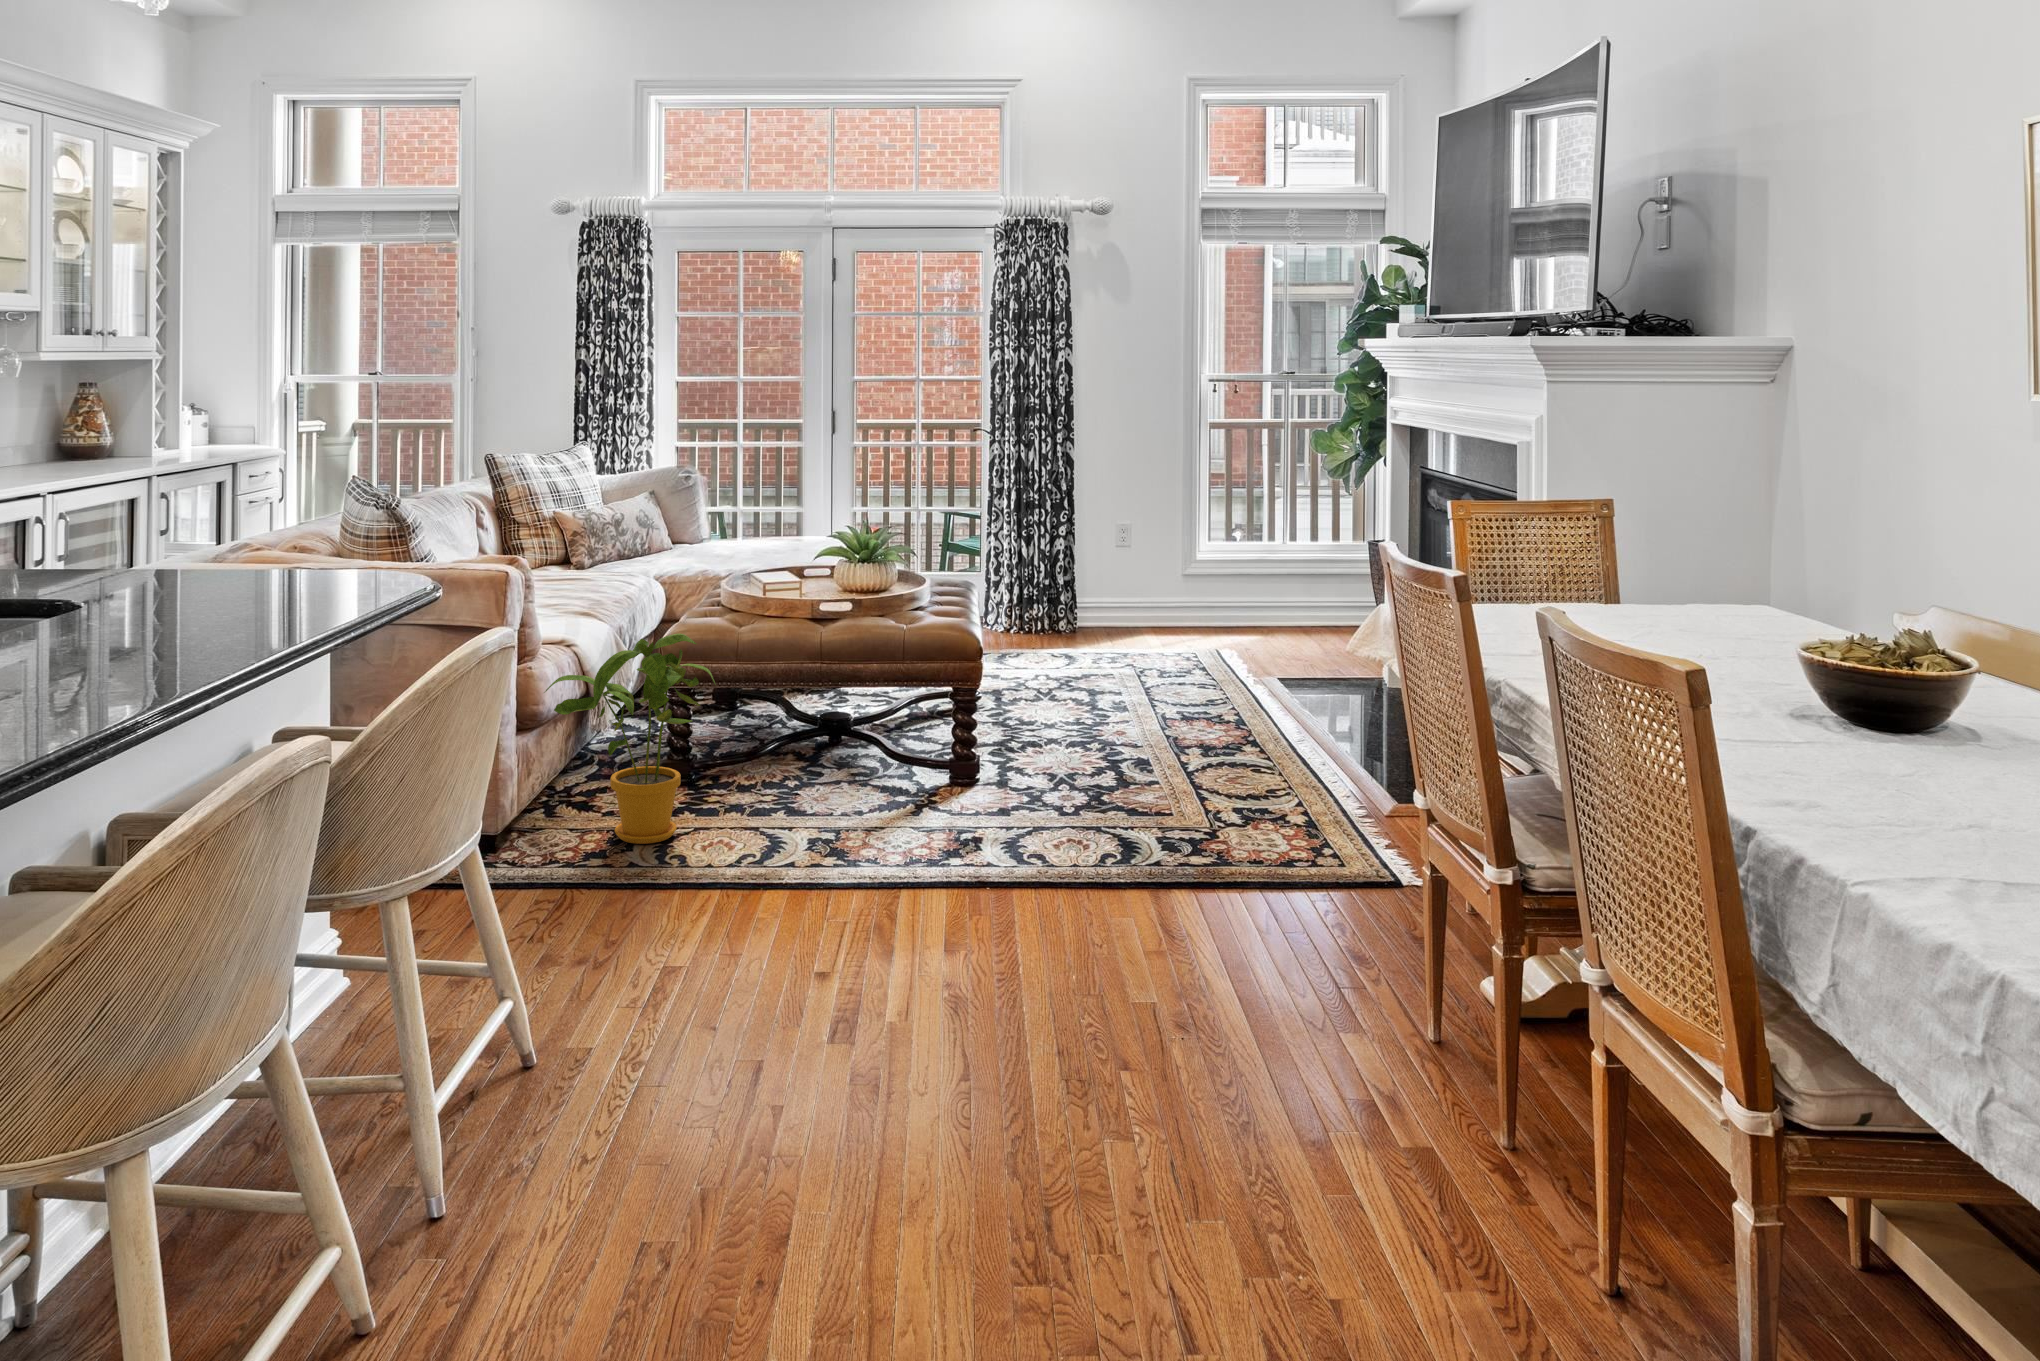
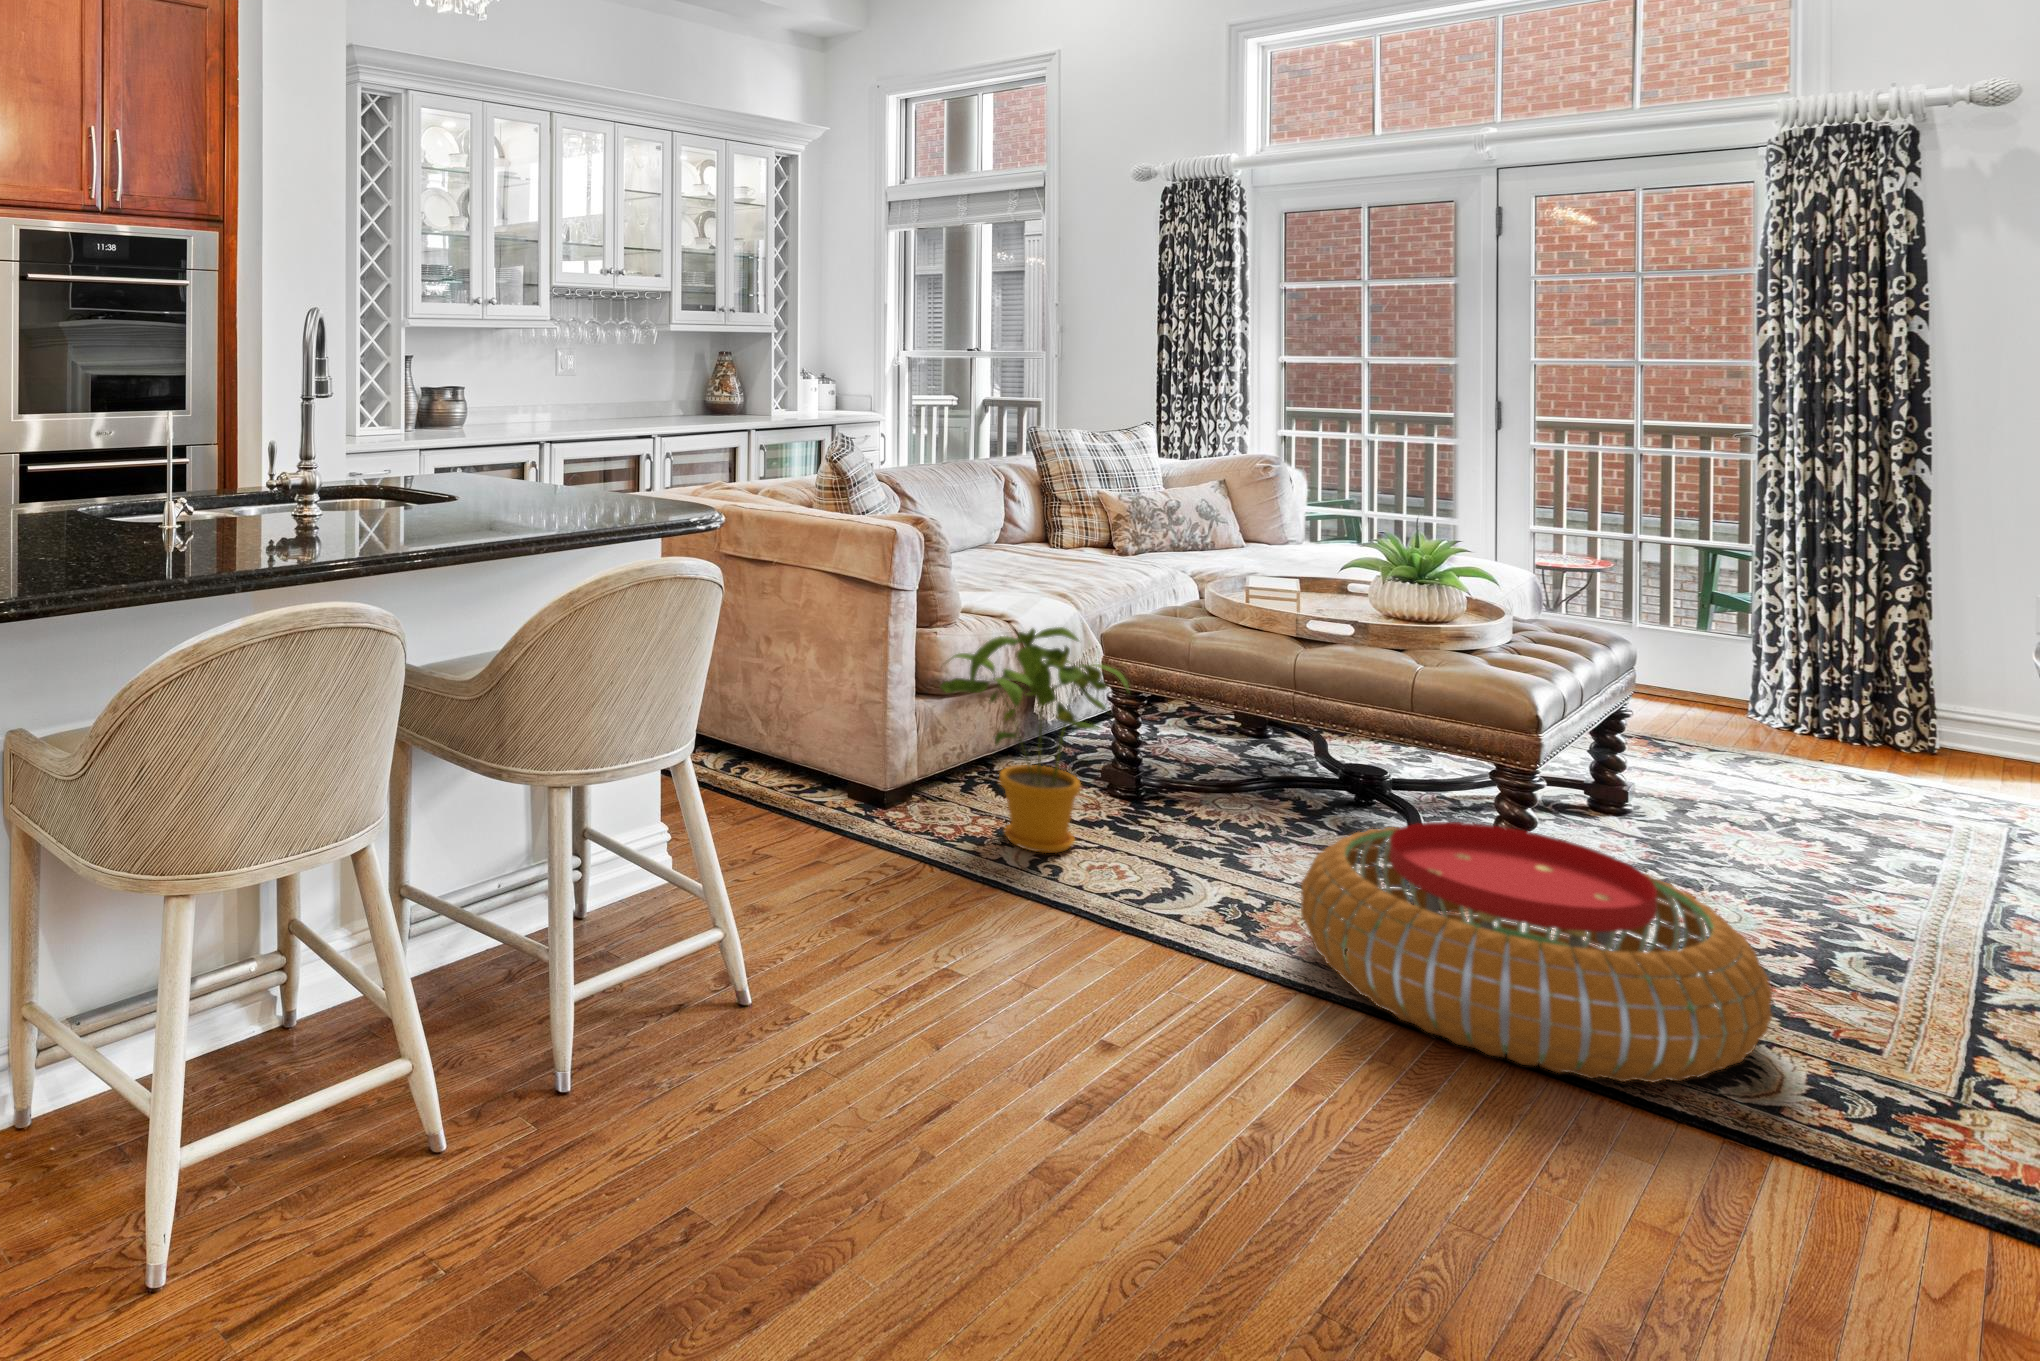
pouf: none [873,730,1143,886] -> present [1301,822,1772,1083]

